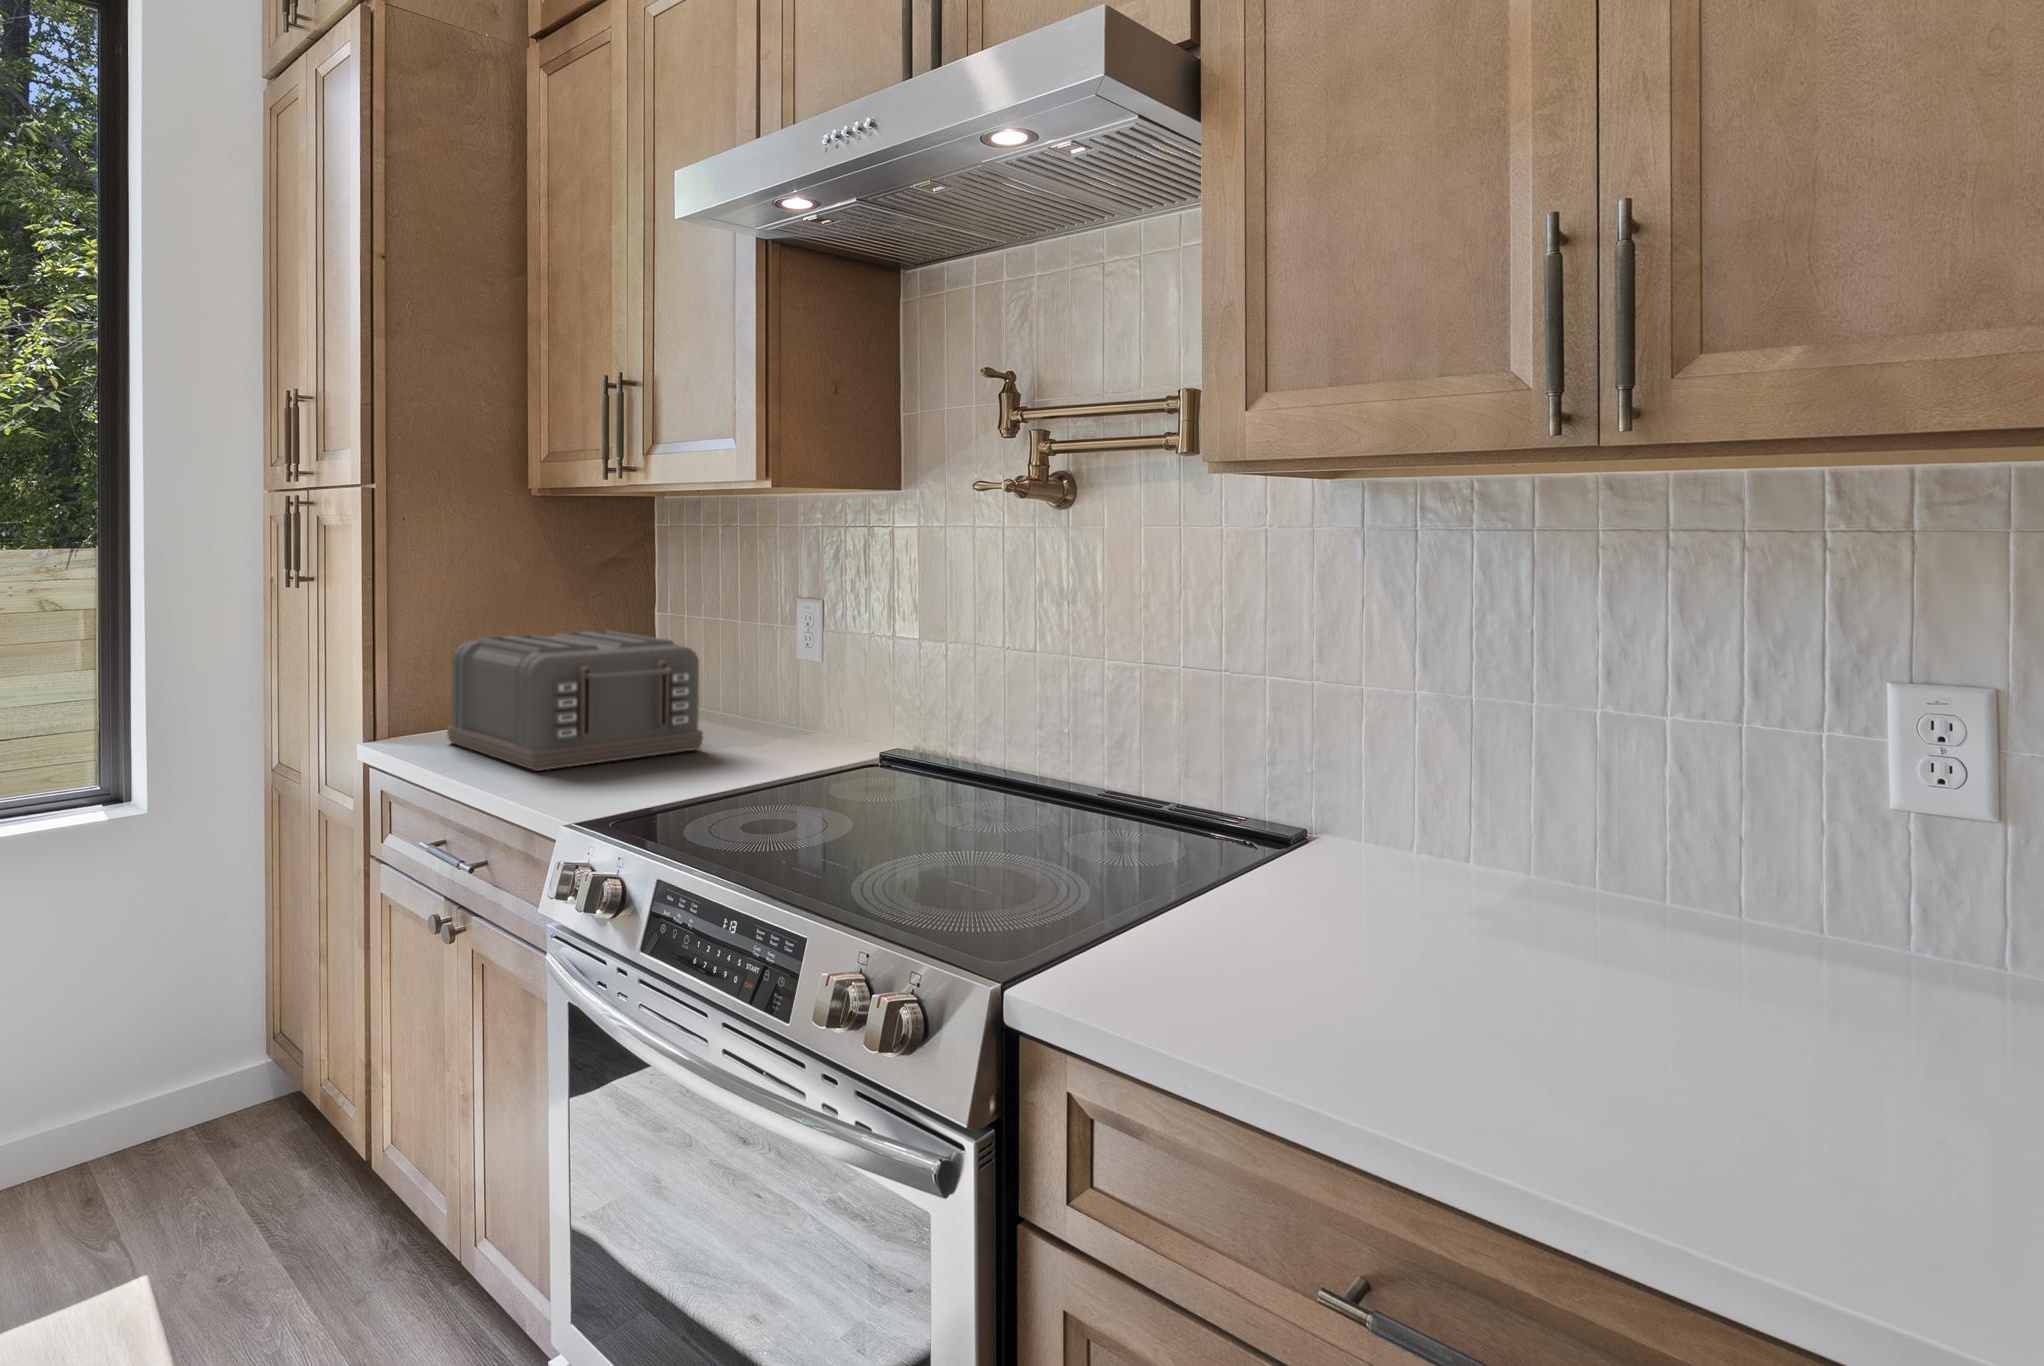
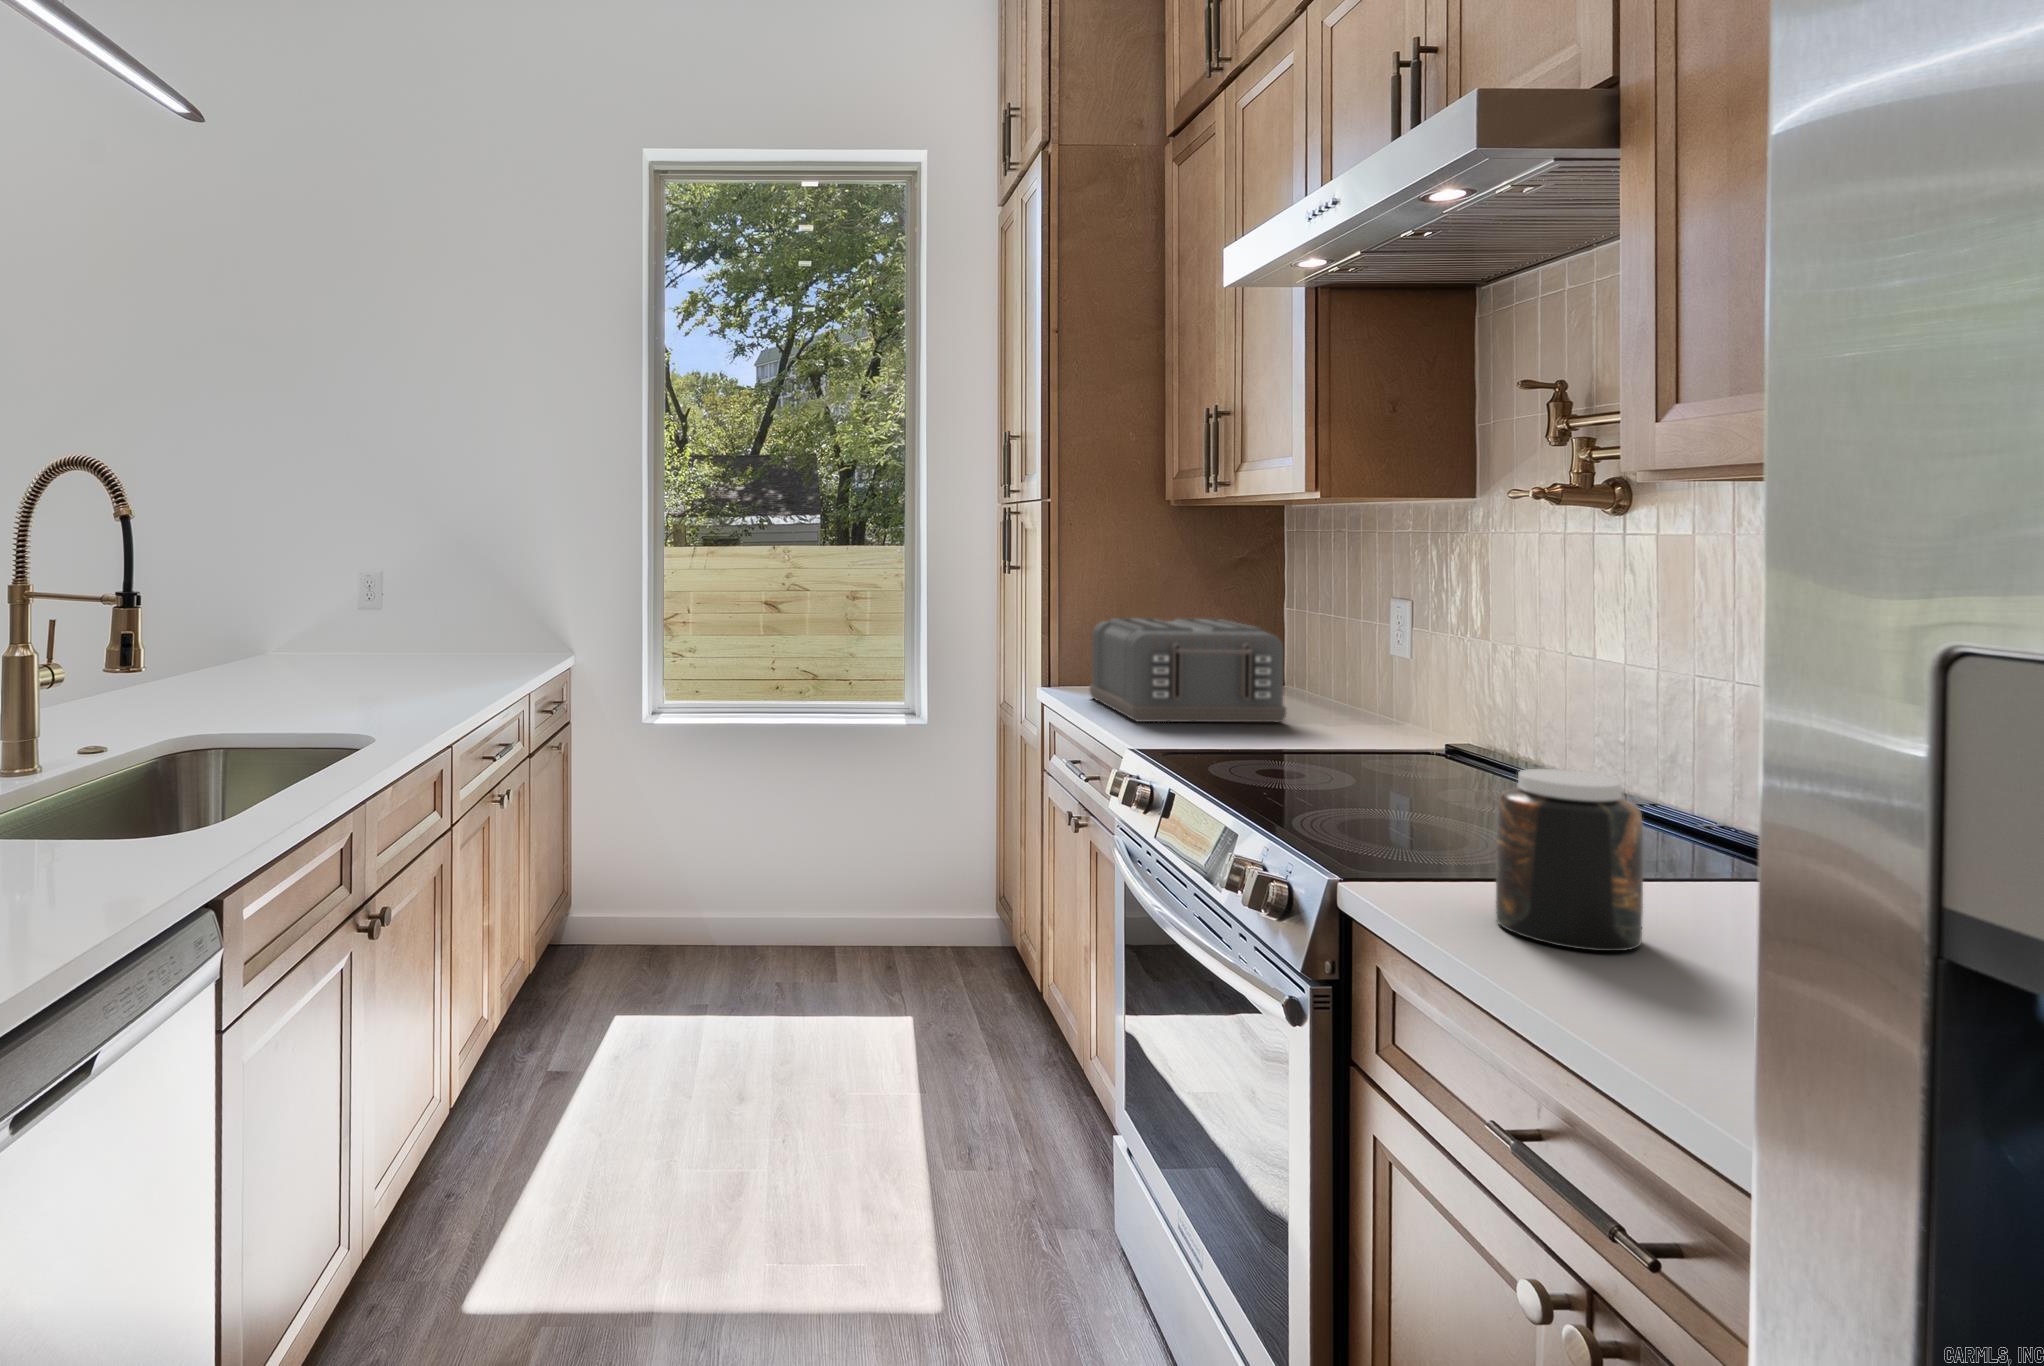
jar: none [1156,798,1298,1005] -> present [1496,769,1643,951]

